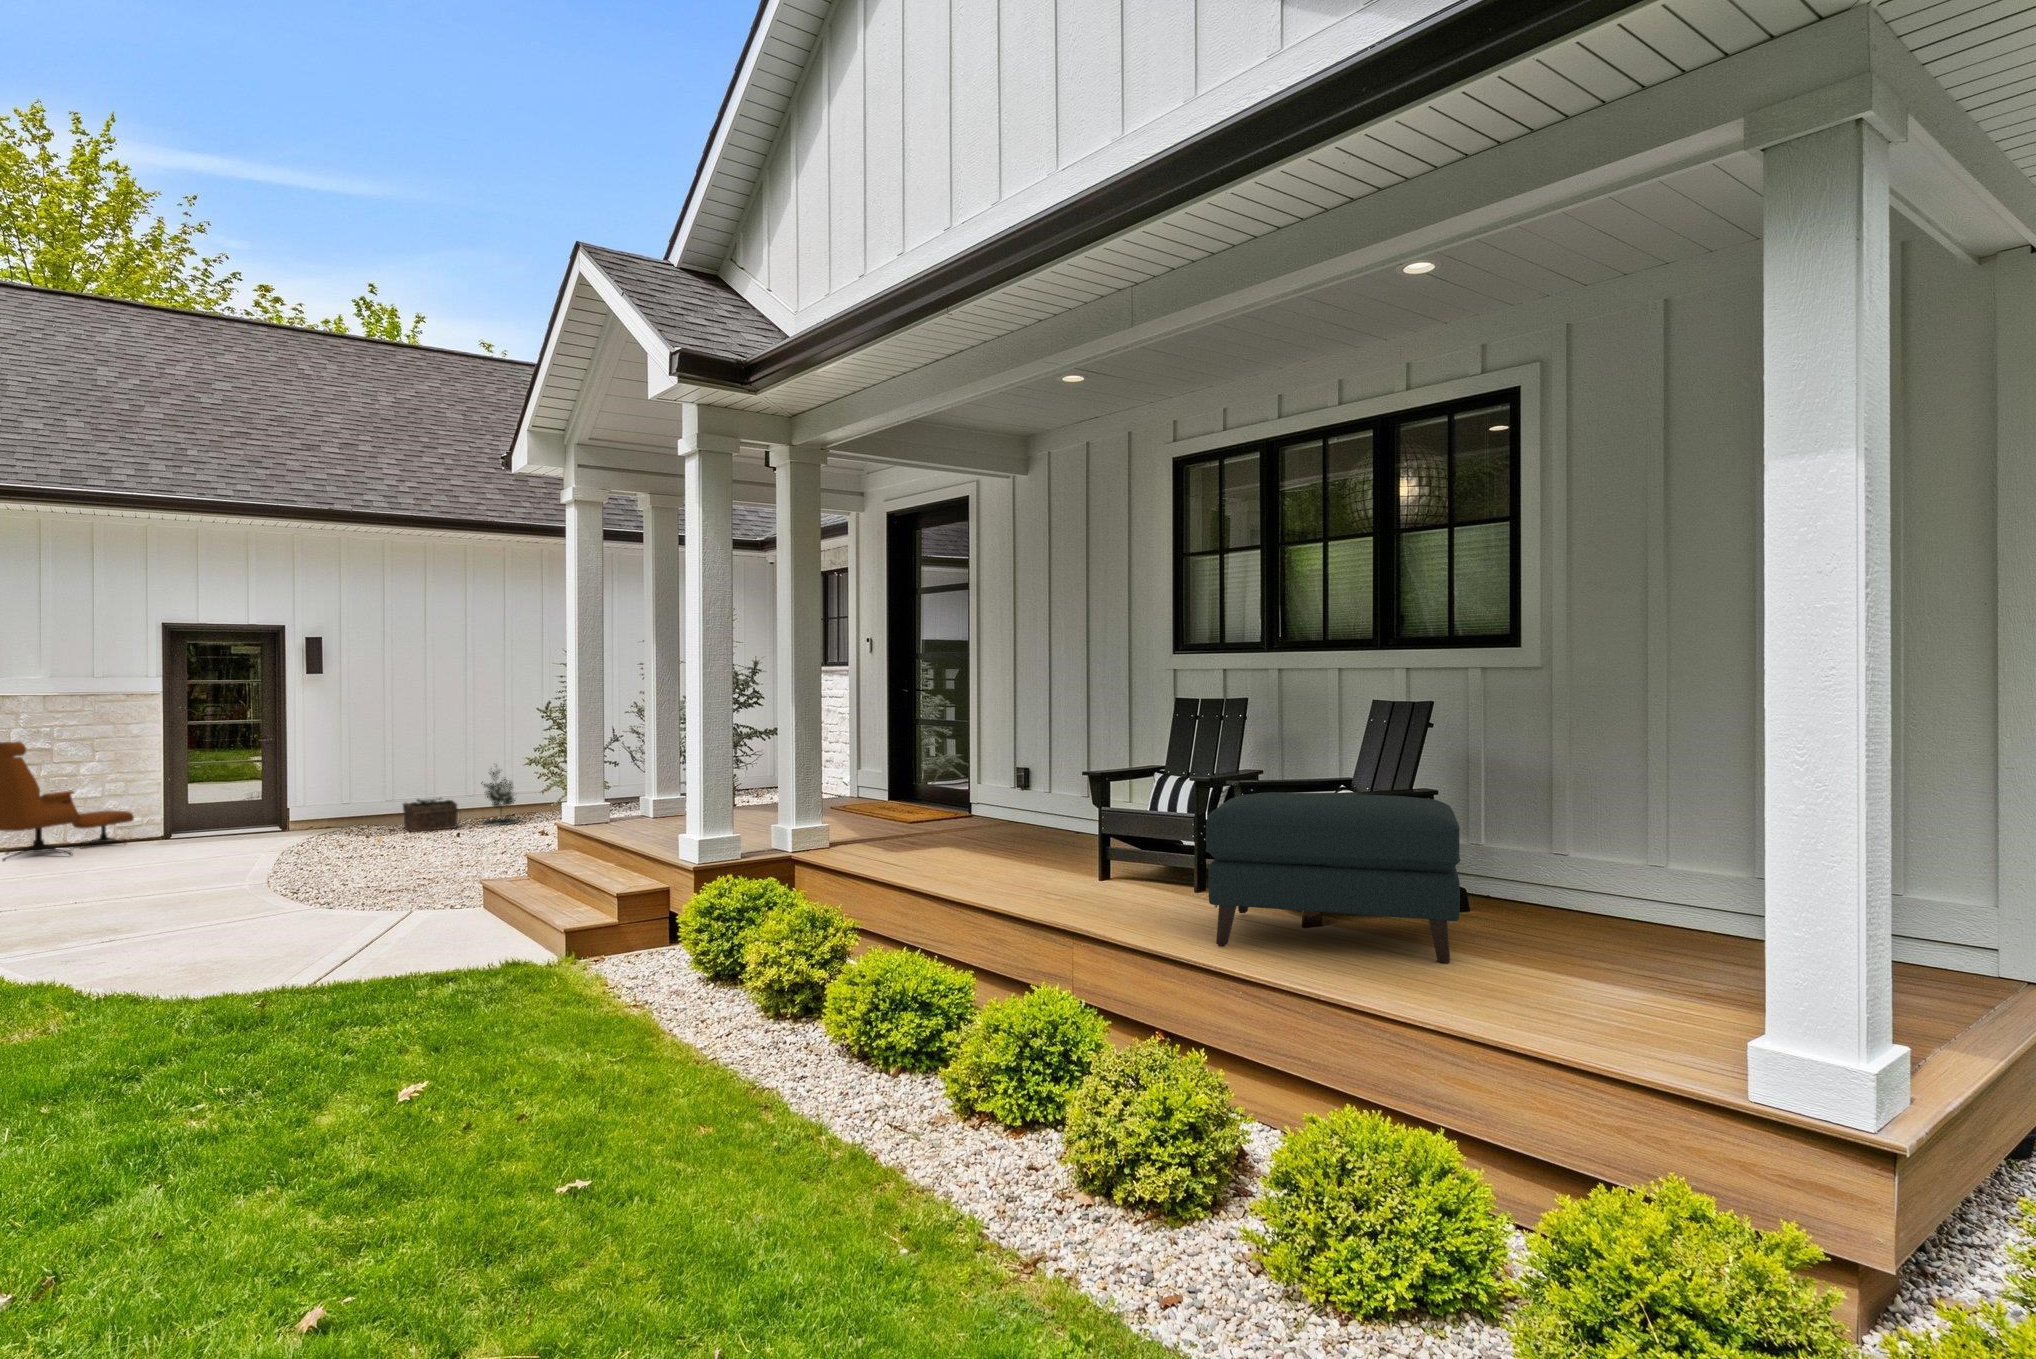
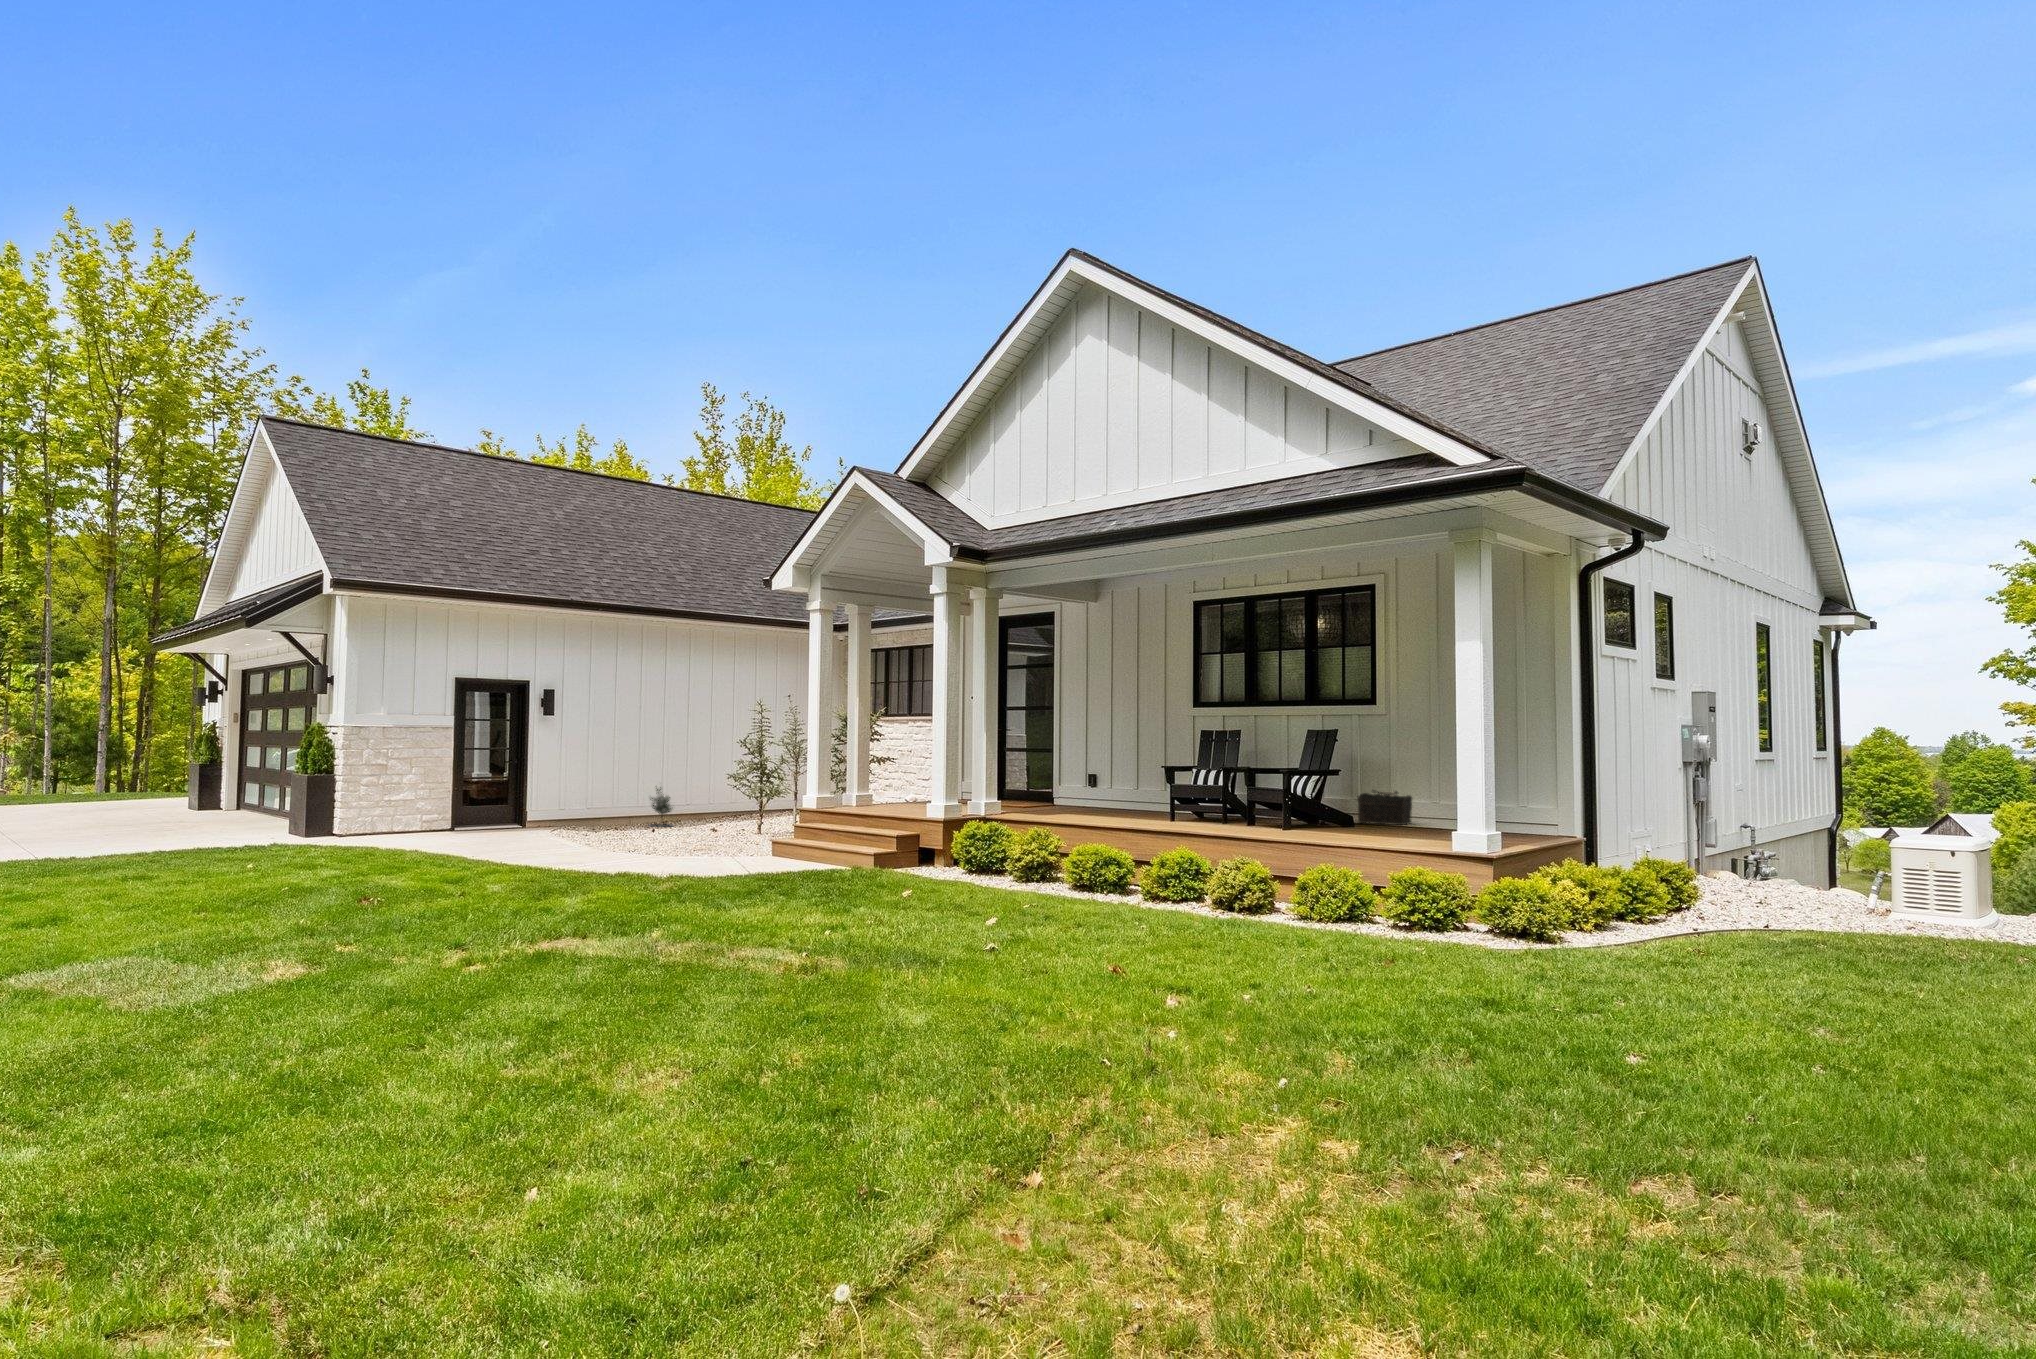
lounge chair: present [0,742,134,861] -> none [370,757,441,840]
ottoman: present [1206,792,1460,964] -> none [1251,767,1357,830]
basket: present [403,799,458,832] -> present [1357,790,1412,825]

